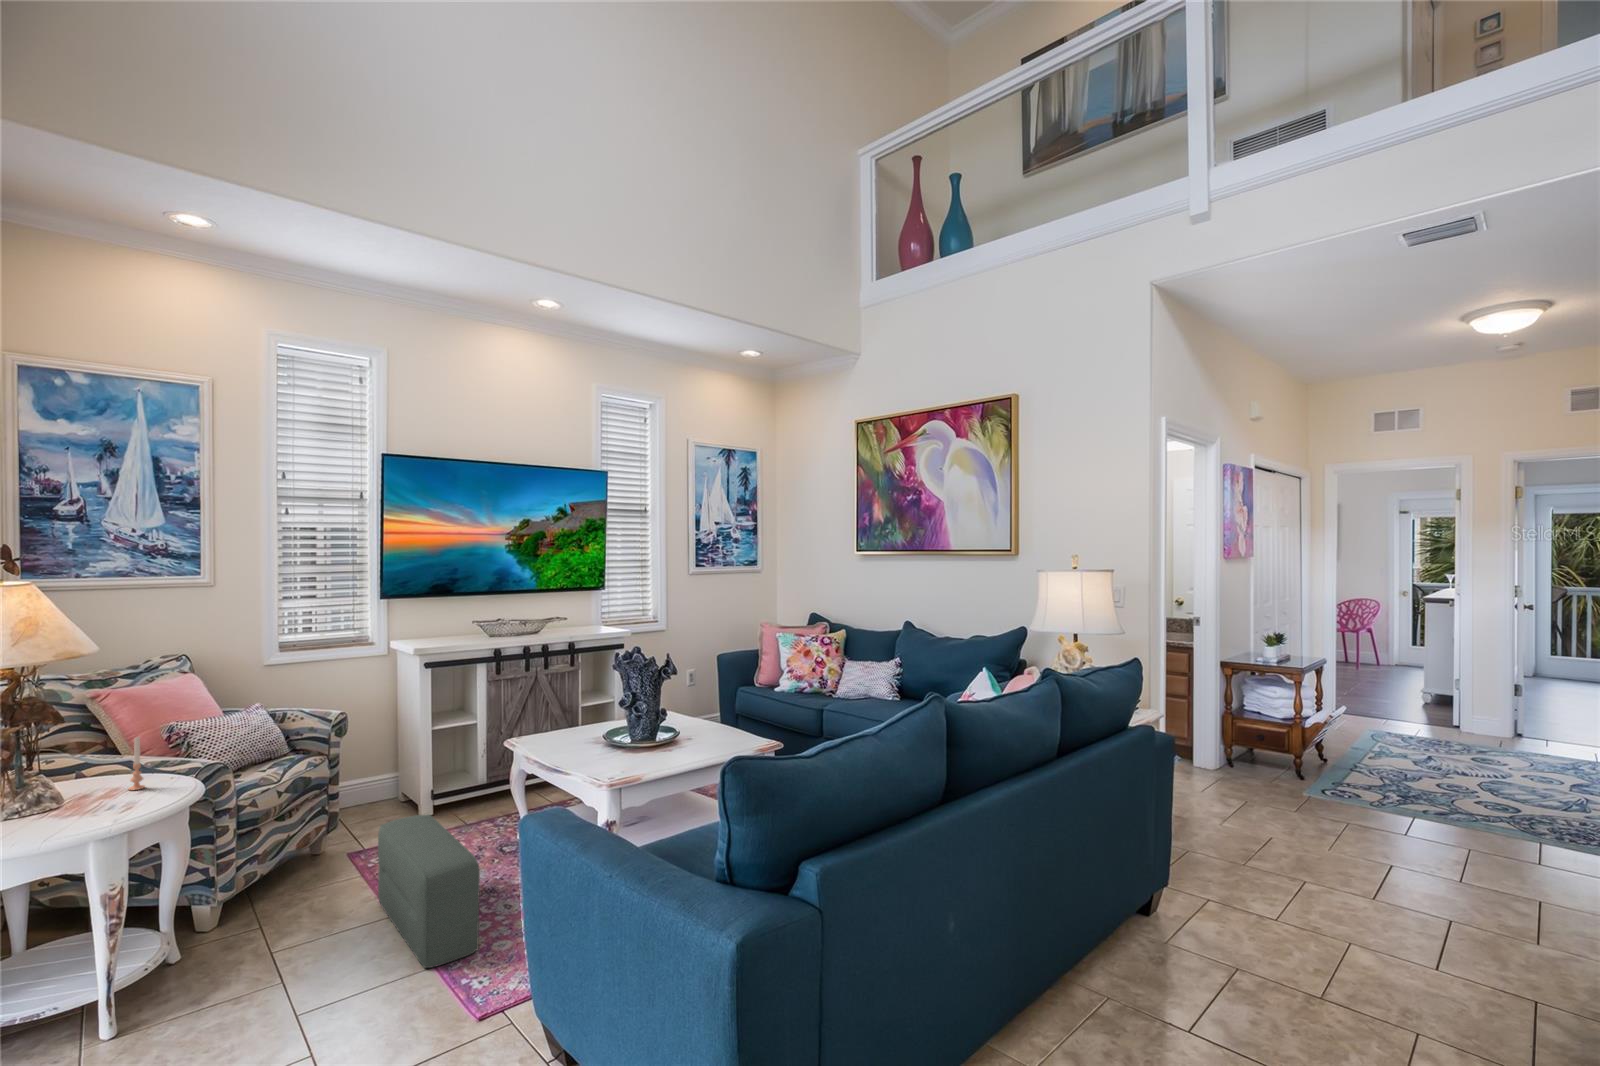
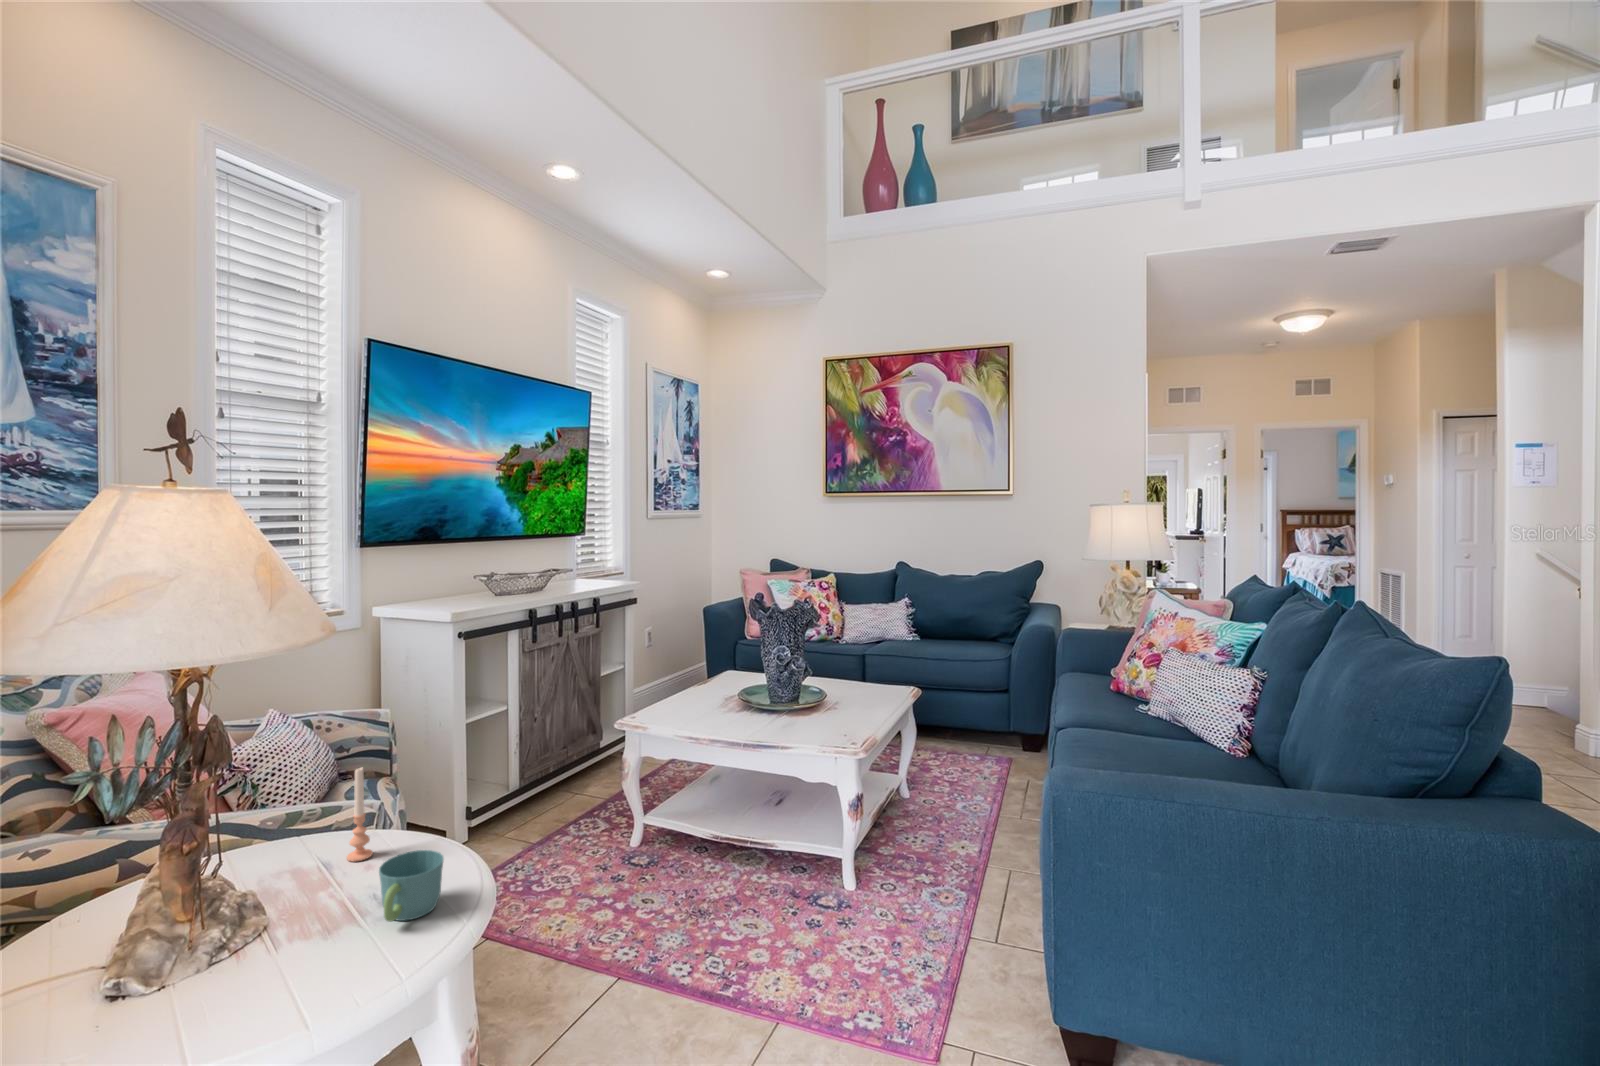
mug: none [67,784,122,819] -> present [379,850,444,922]
pouf: present [378,814,480,968] -> none [571,825,797,1018]

